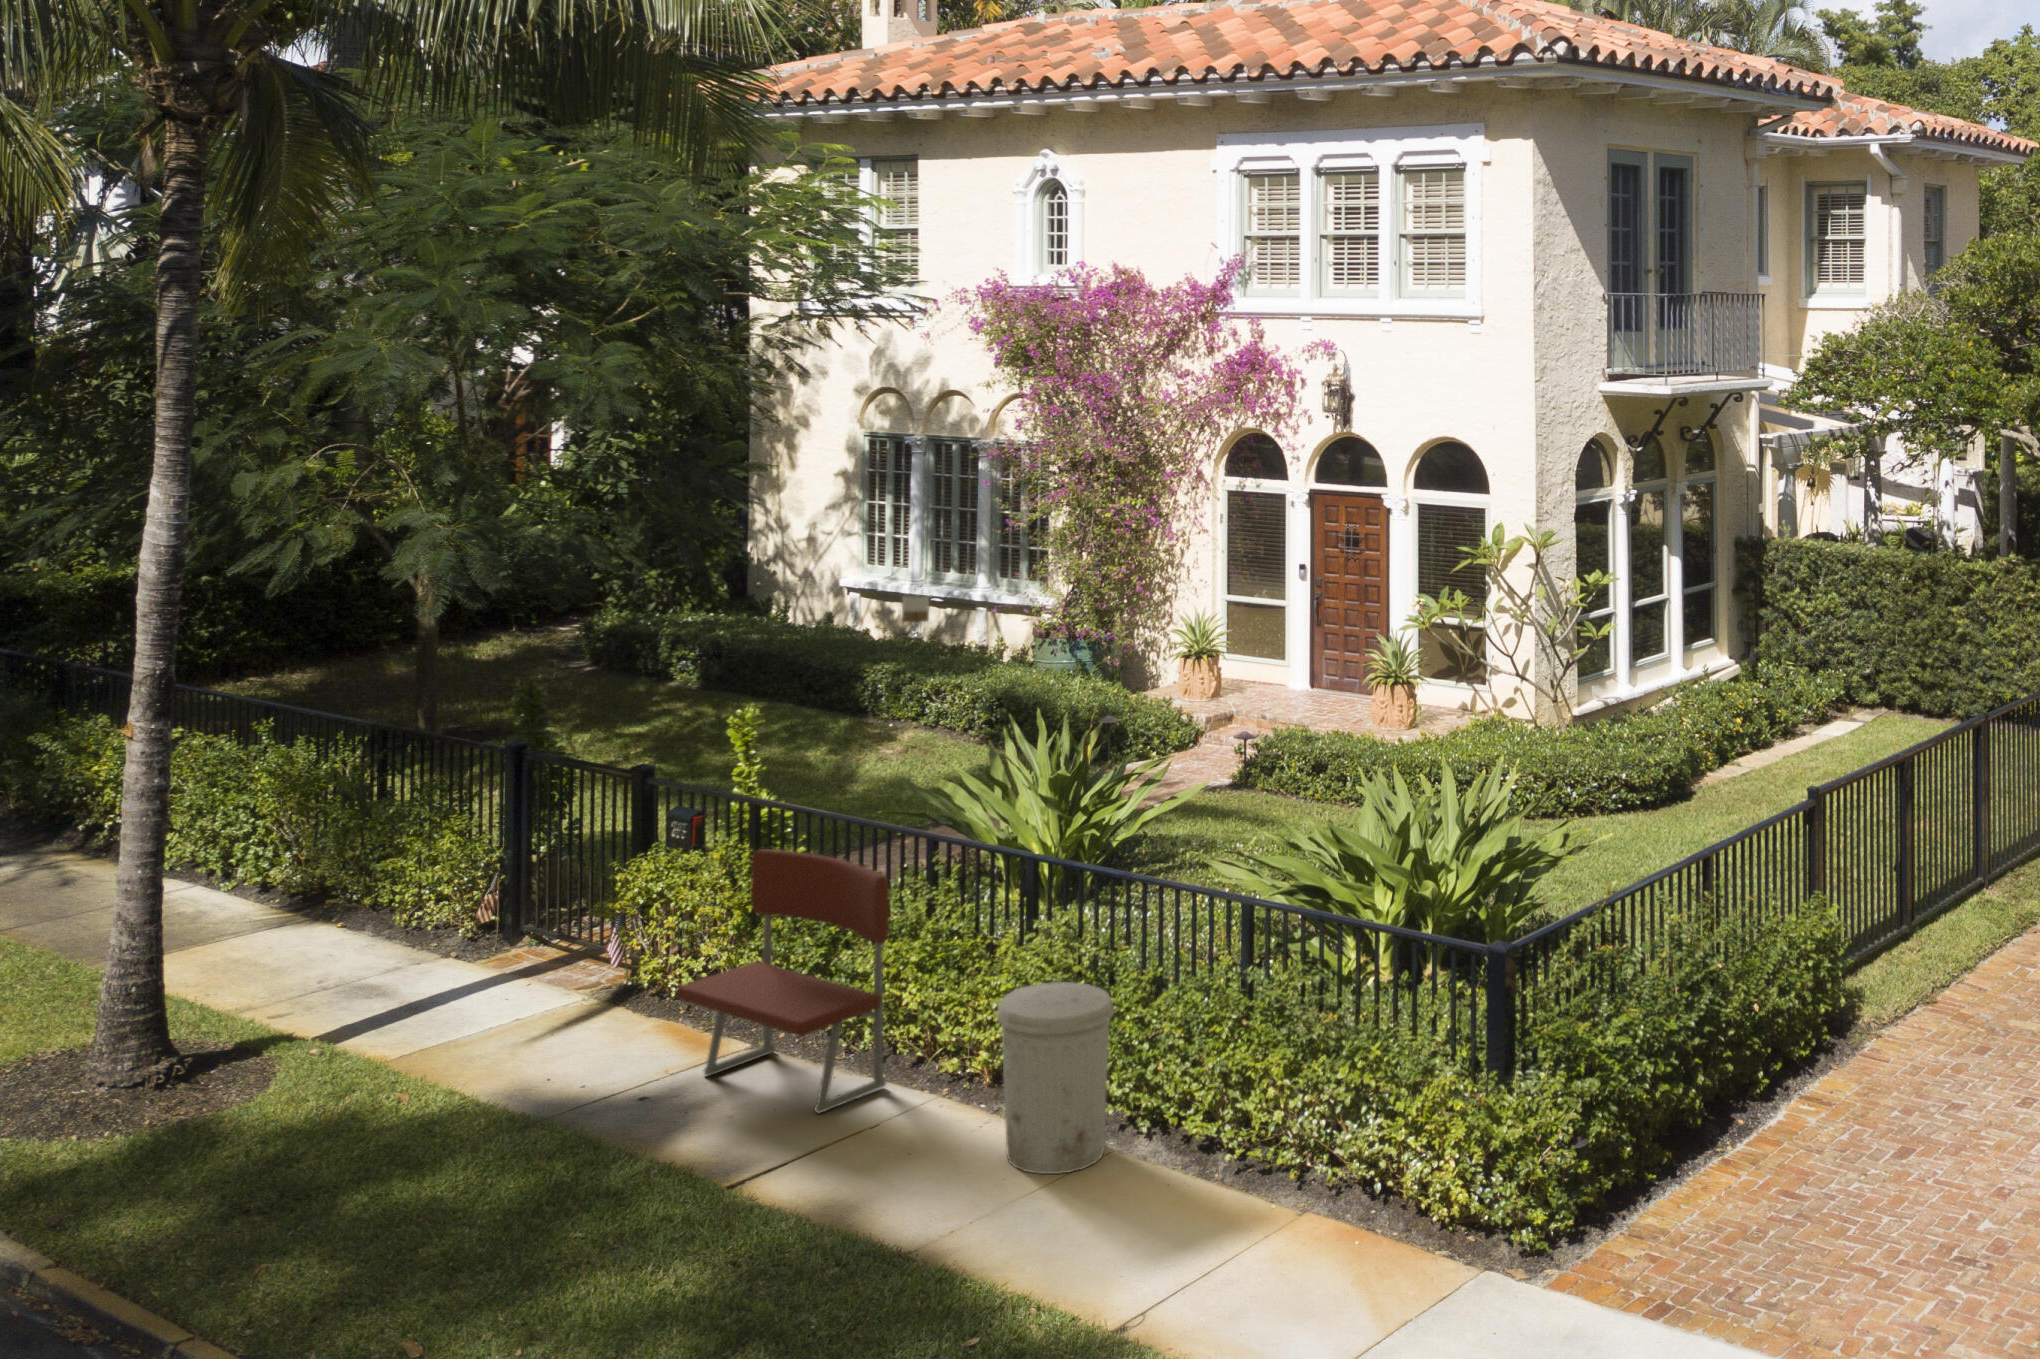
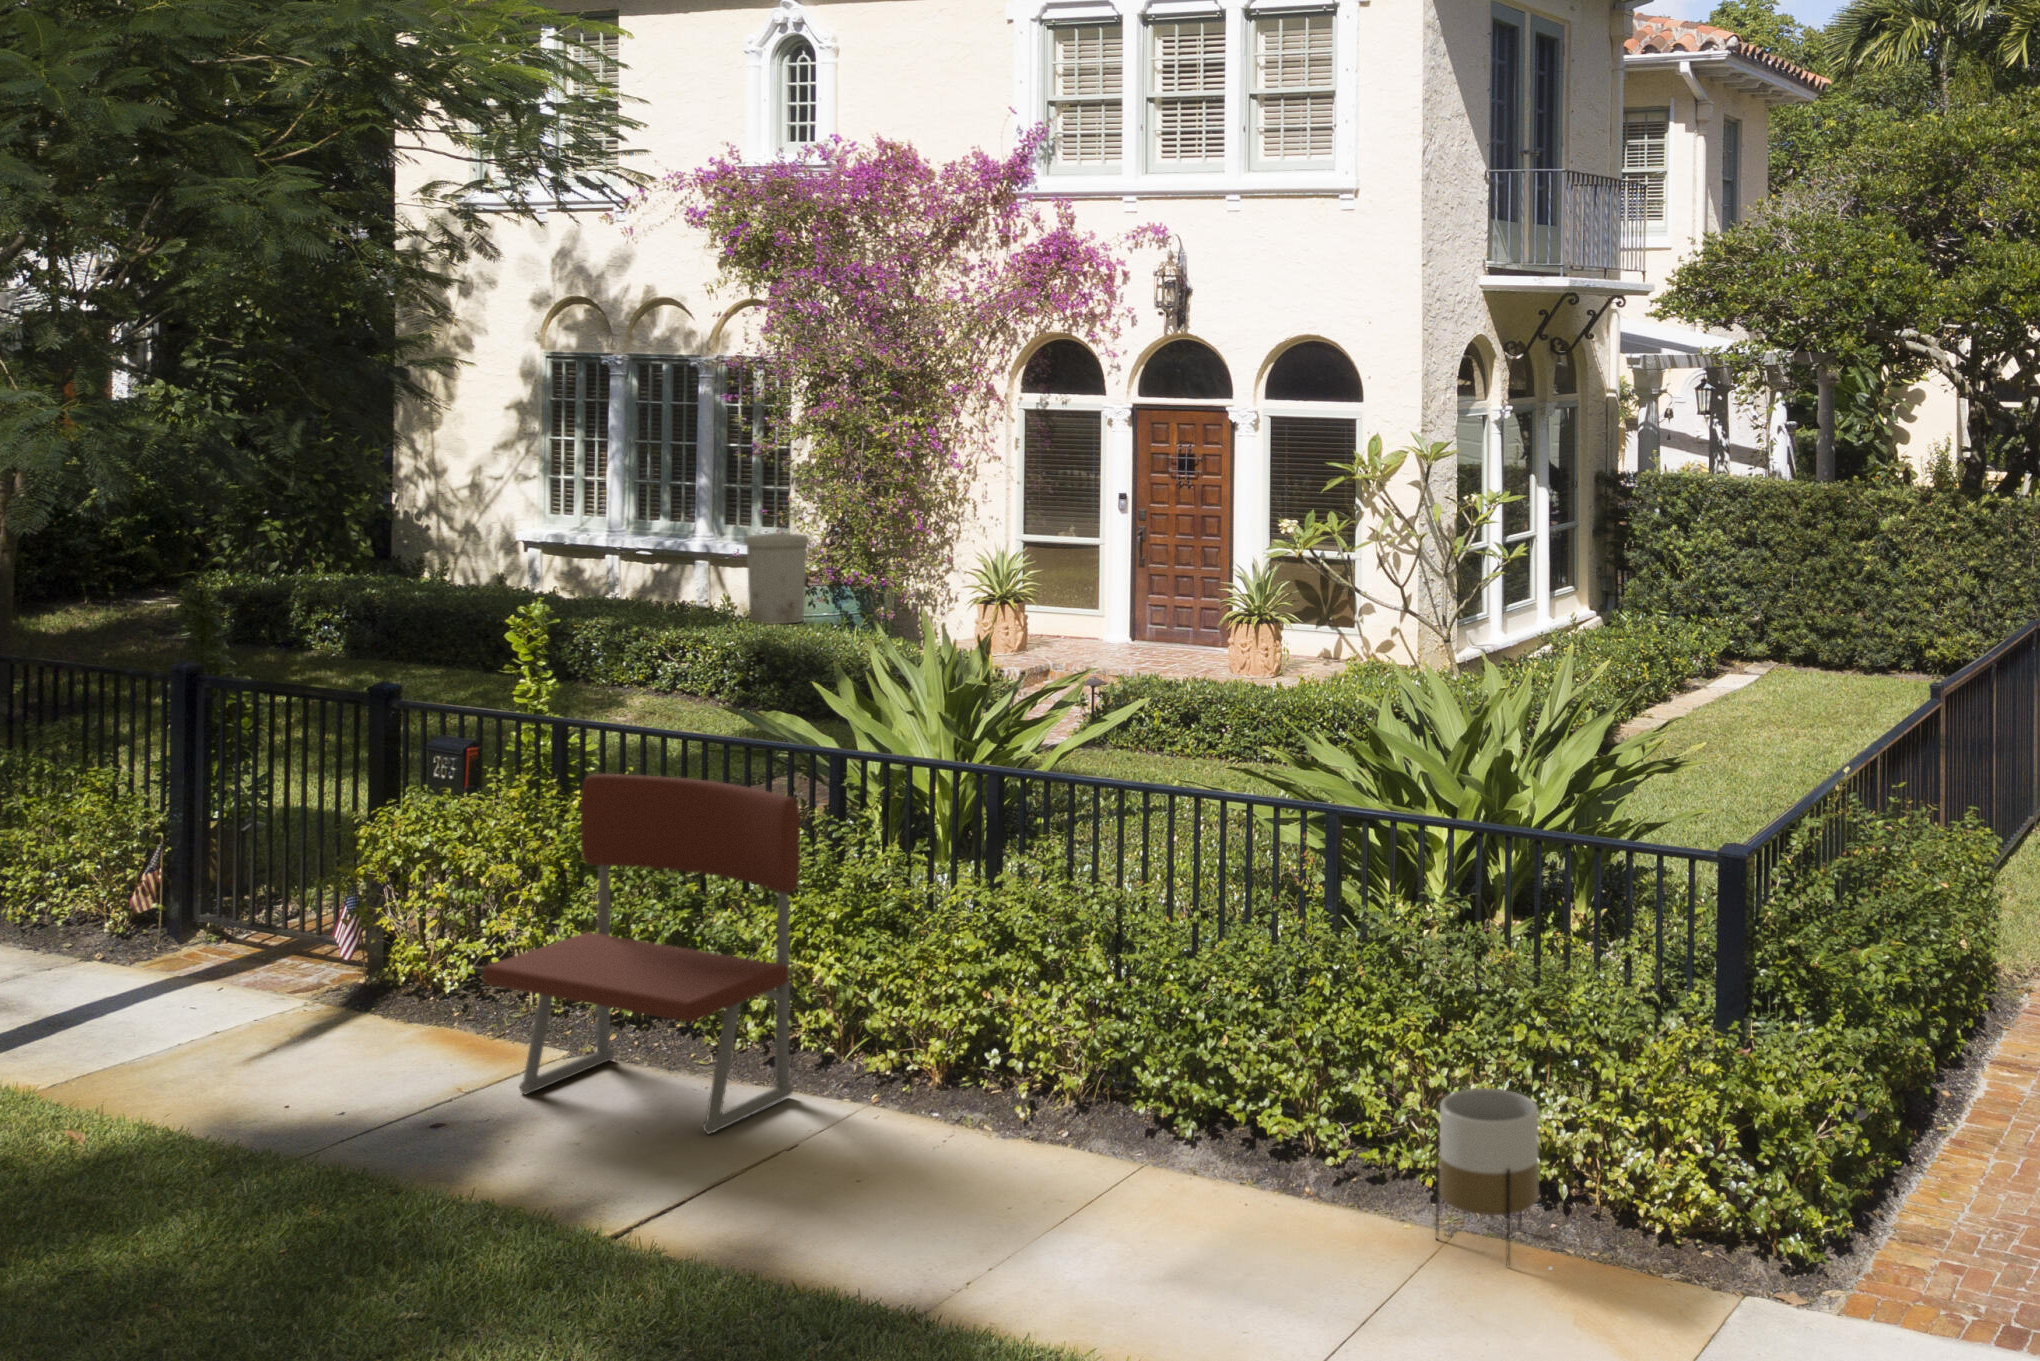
planter: present [902,595,929,624] -> present [1436,1089,1539,1267]
trash can: present [997,982,1114,1174] -> present [745,533,809,624]

